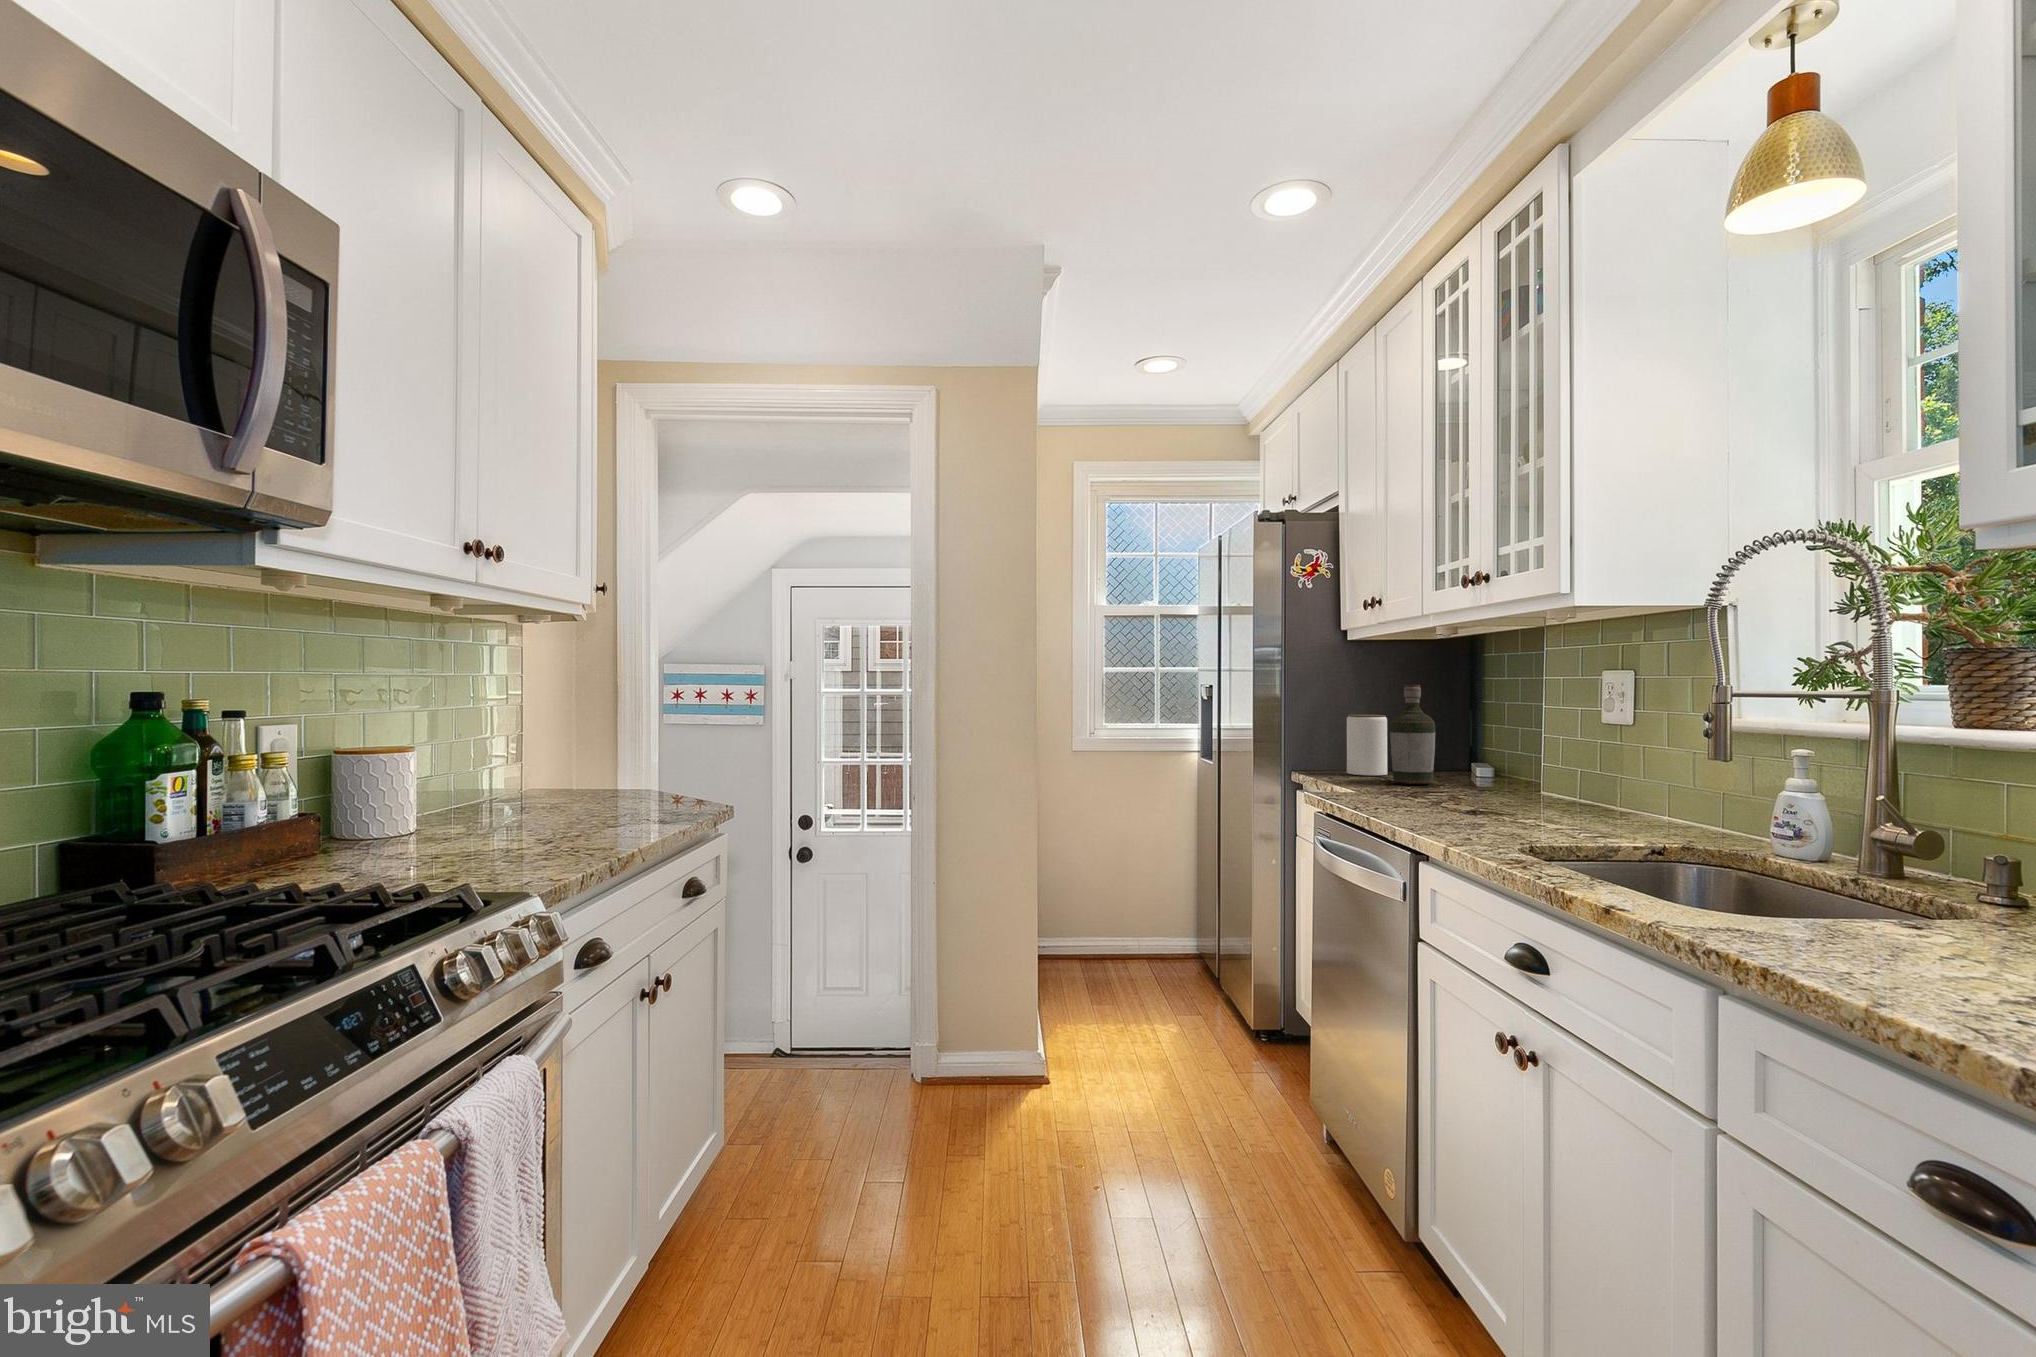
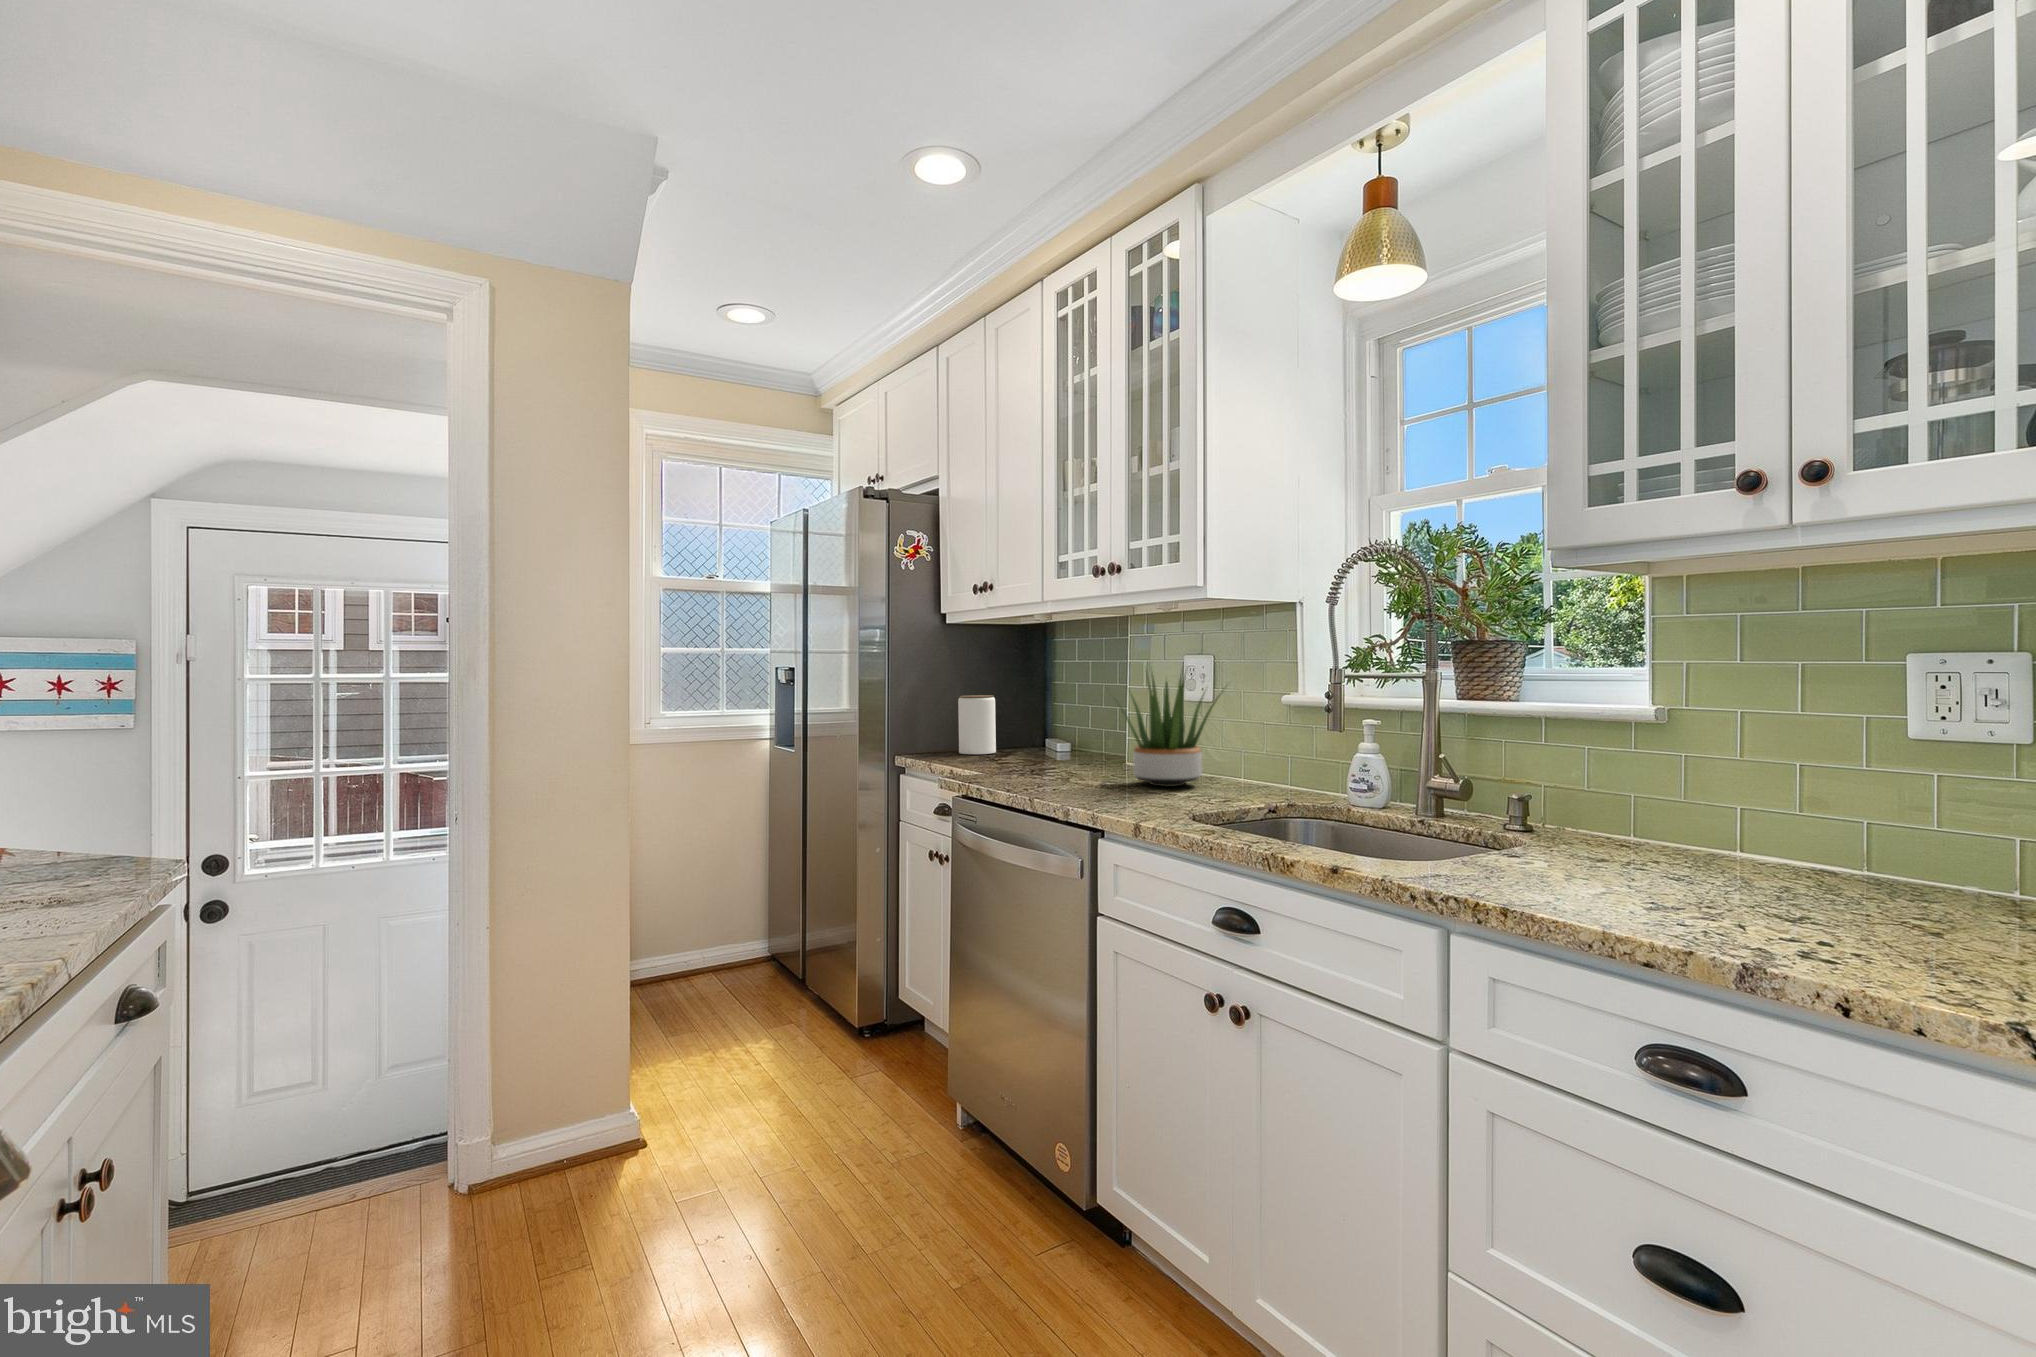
potted plant: none [1460,682,1626,818] -> present [1116,674,1220,787]
bottle: present [1390,685,1435,784] -> none [1009,667,1047,761]

